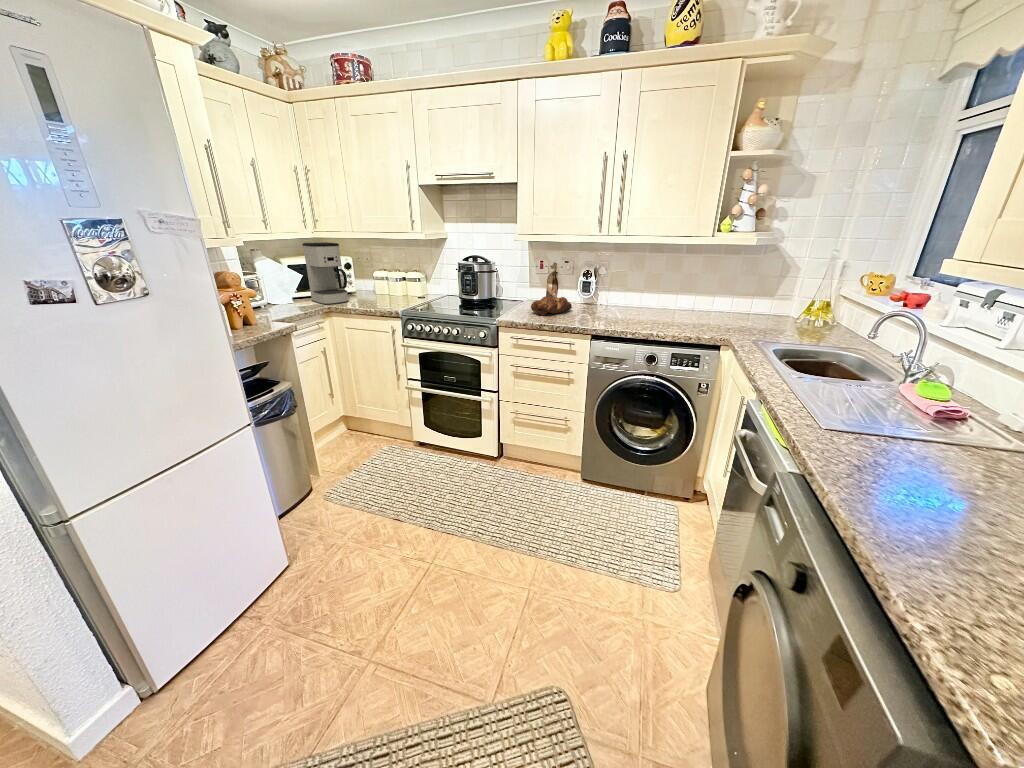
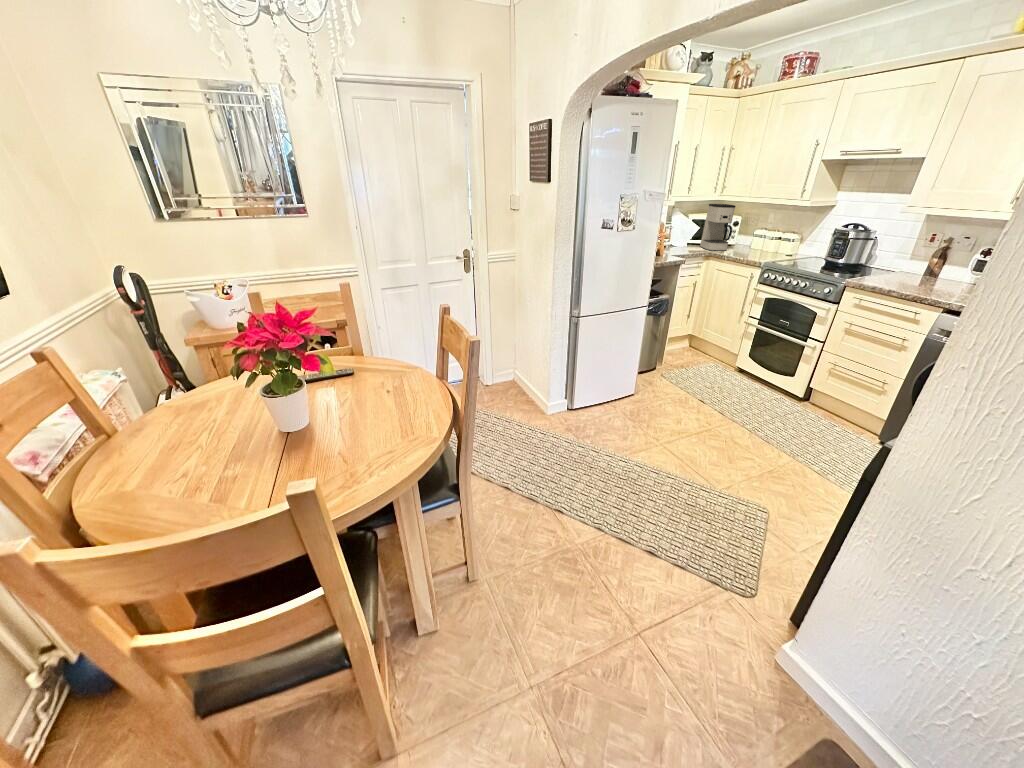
bread loaf: present [531,296,572,315] -> none [892,268,946,286]

